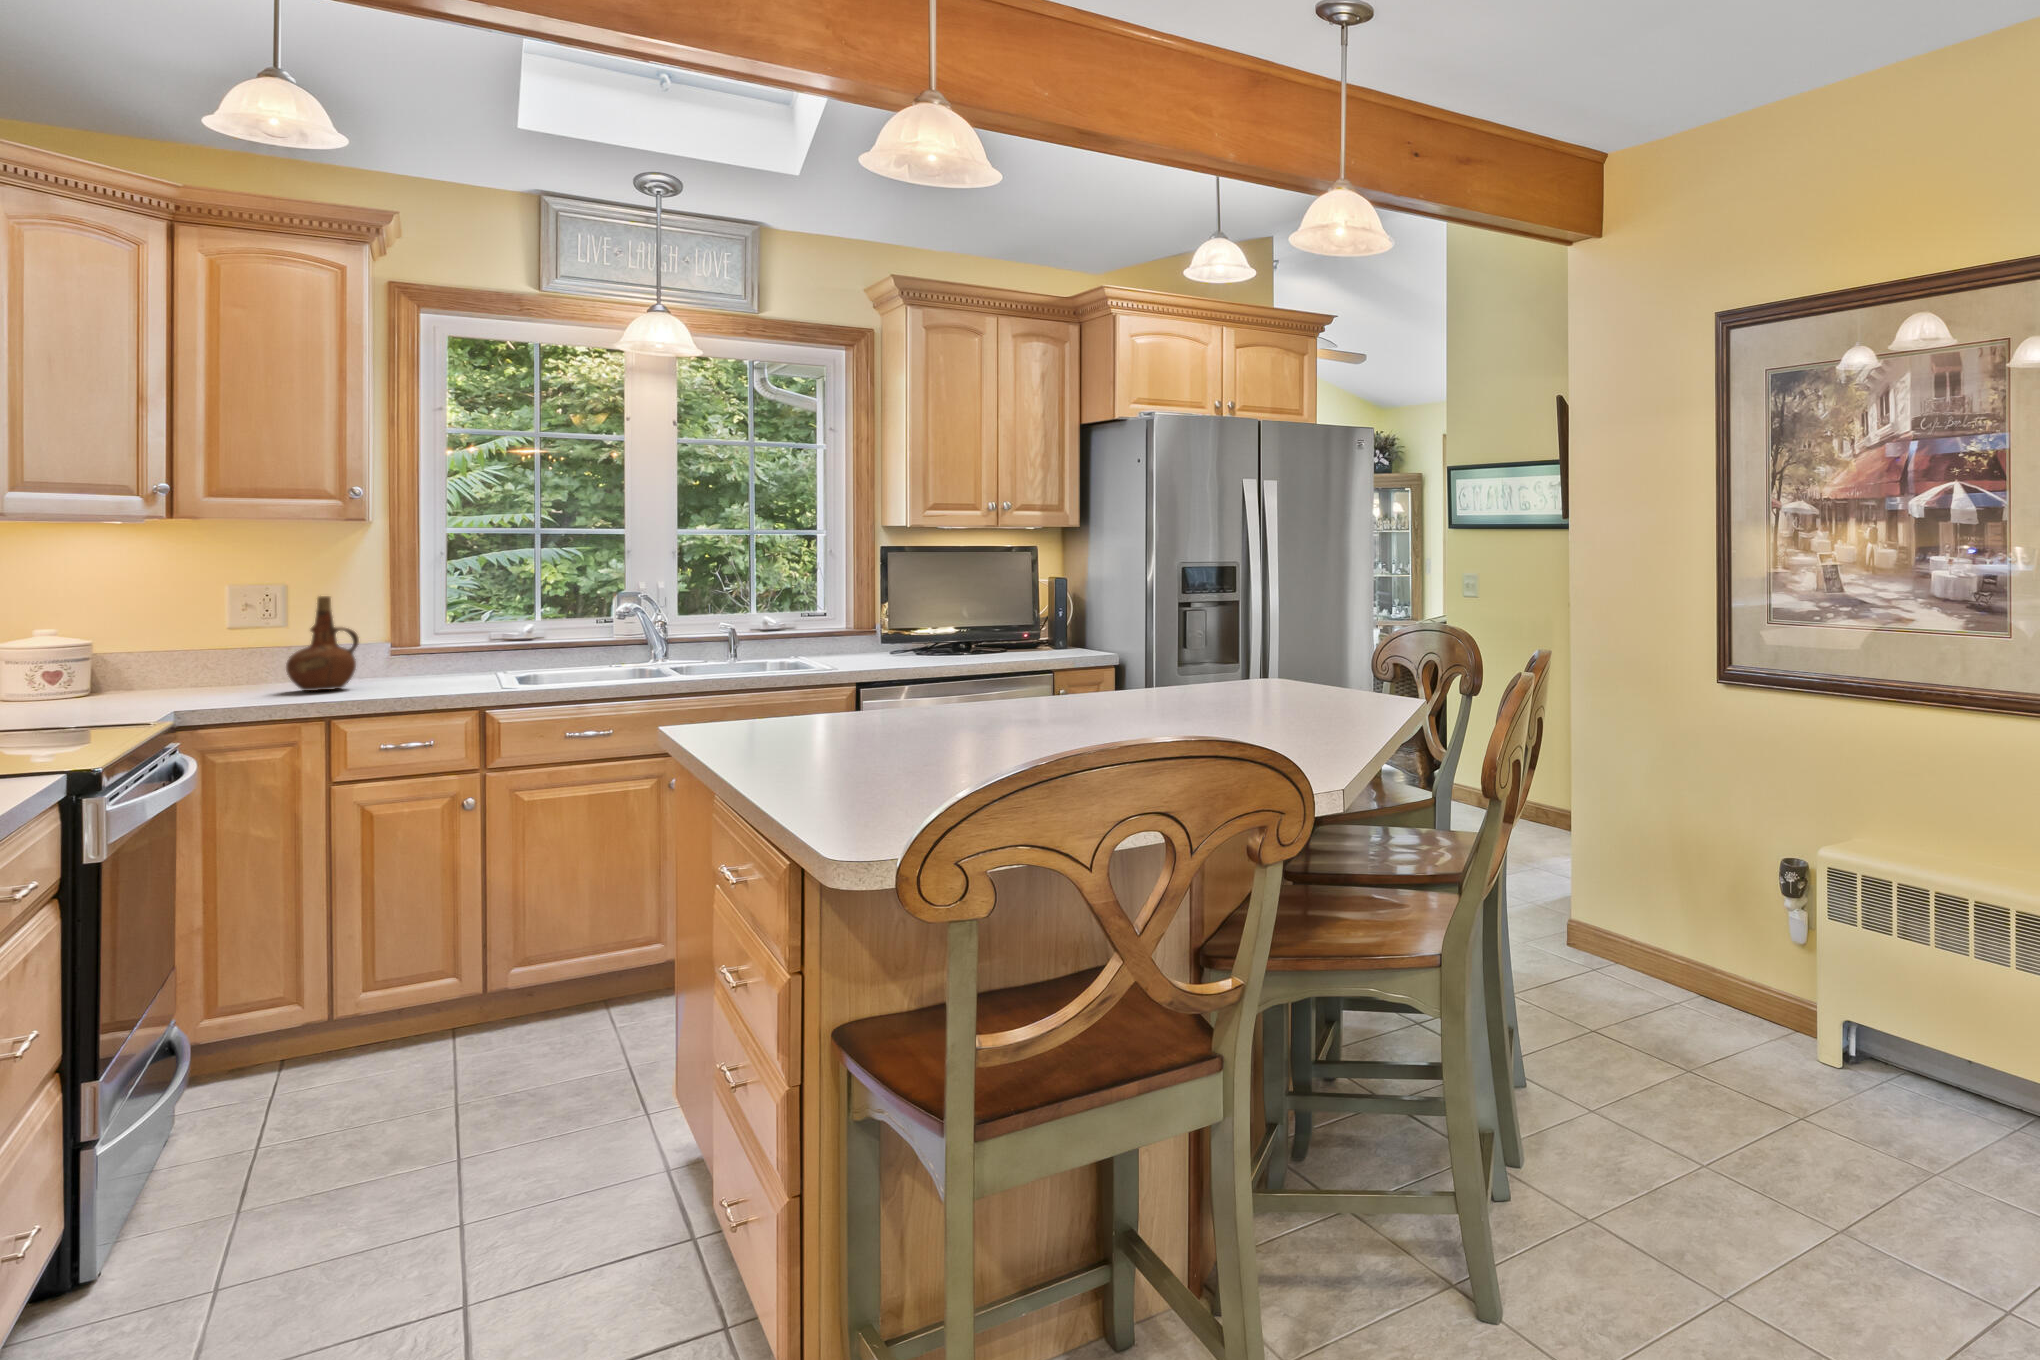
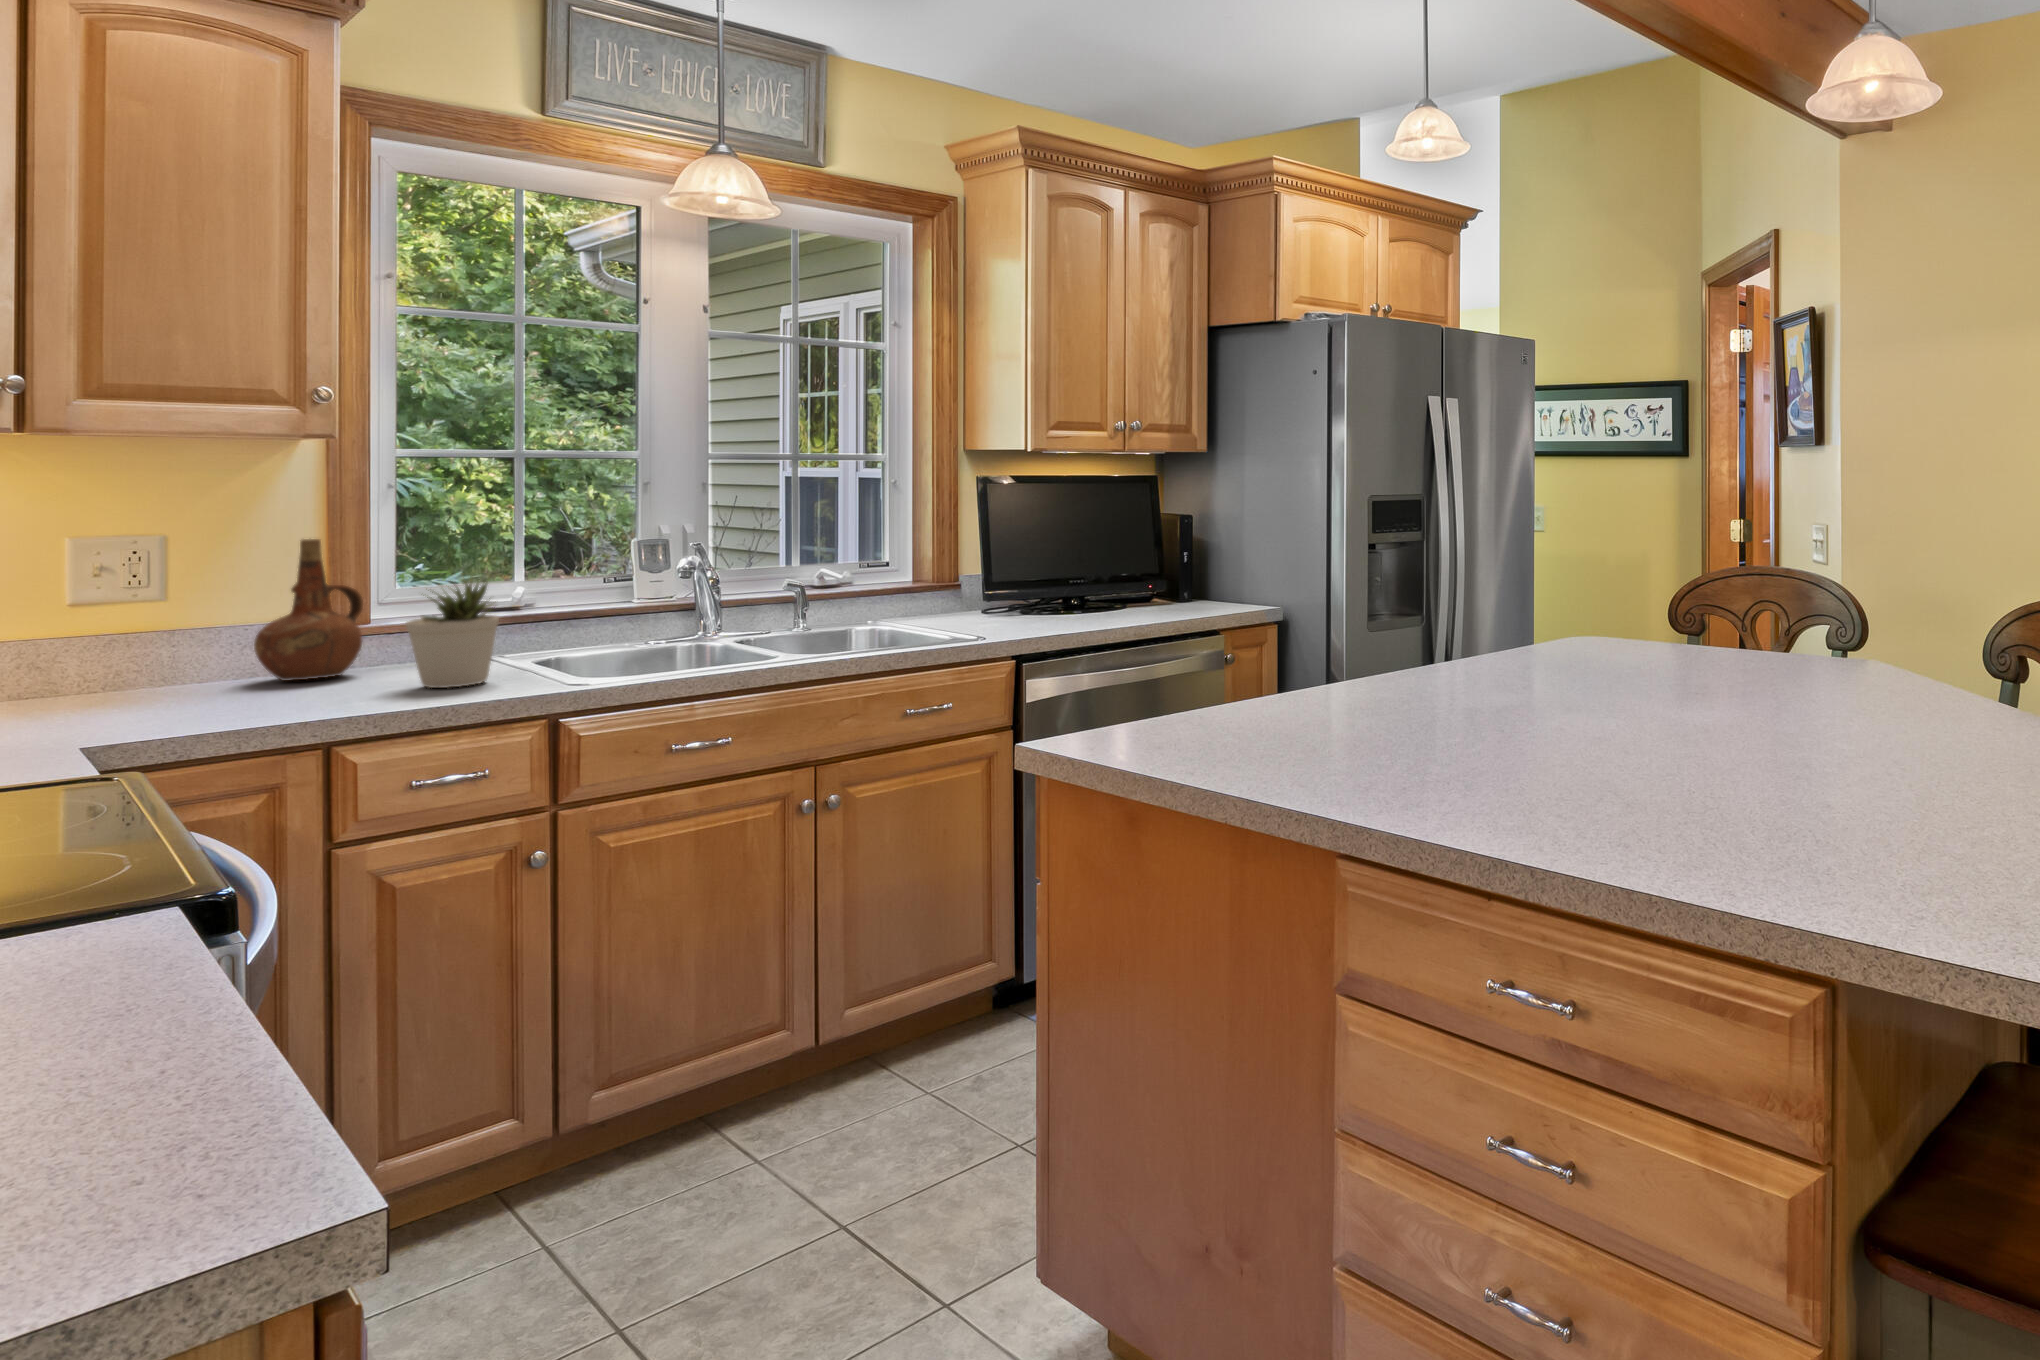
potted plant: none [362,619,427,697] -> present [406,582,499,688]

